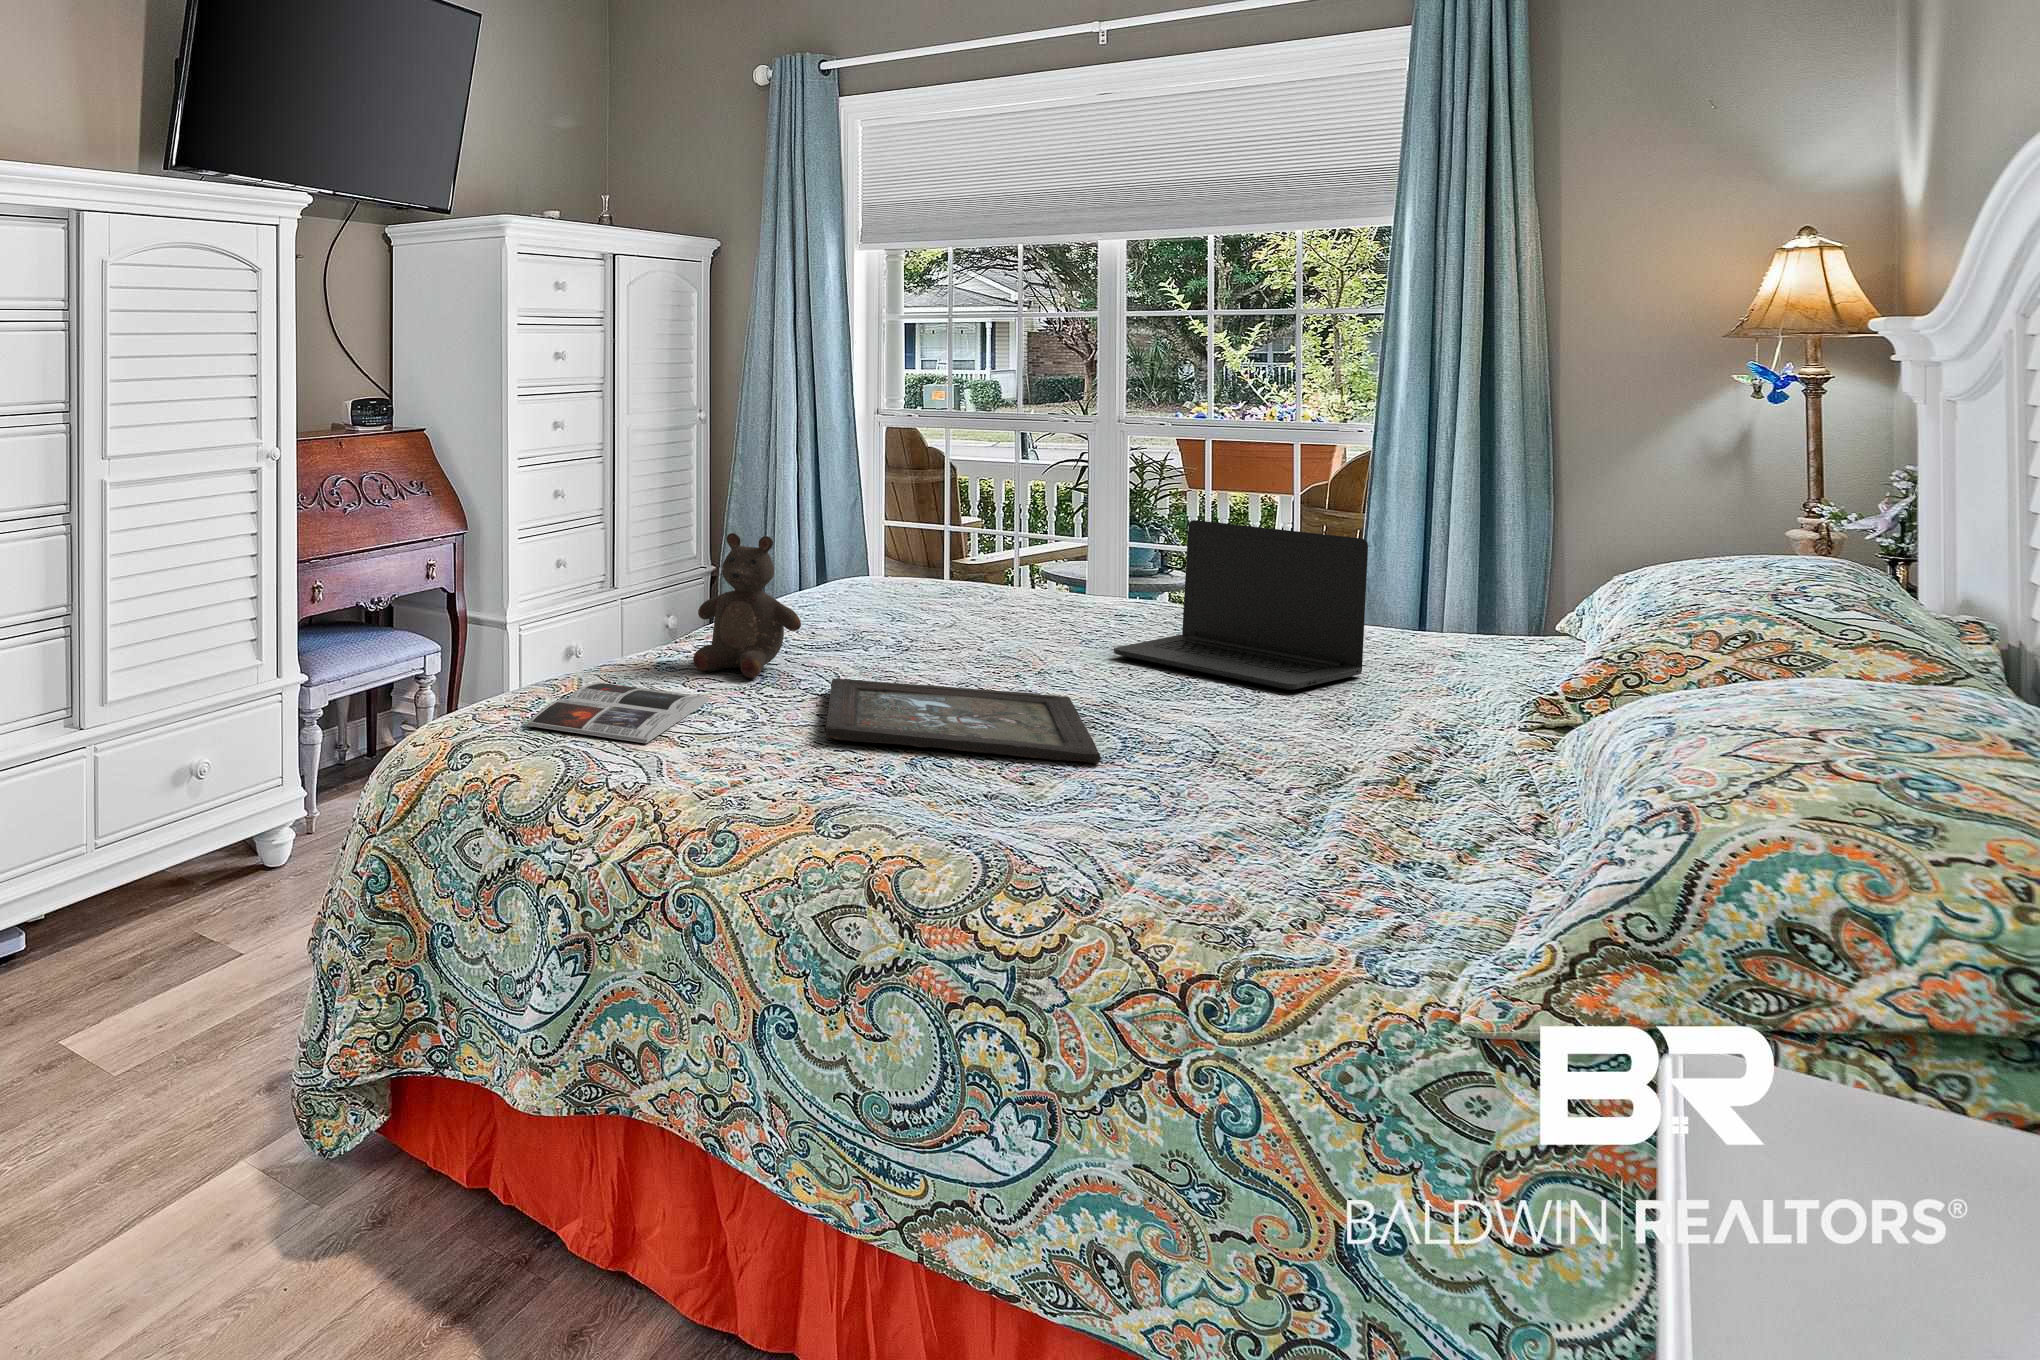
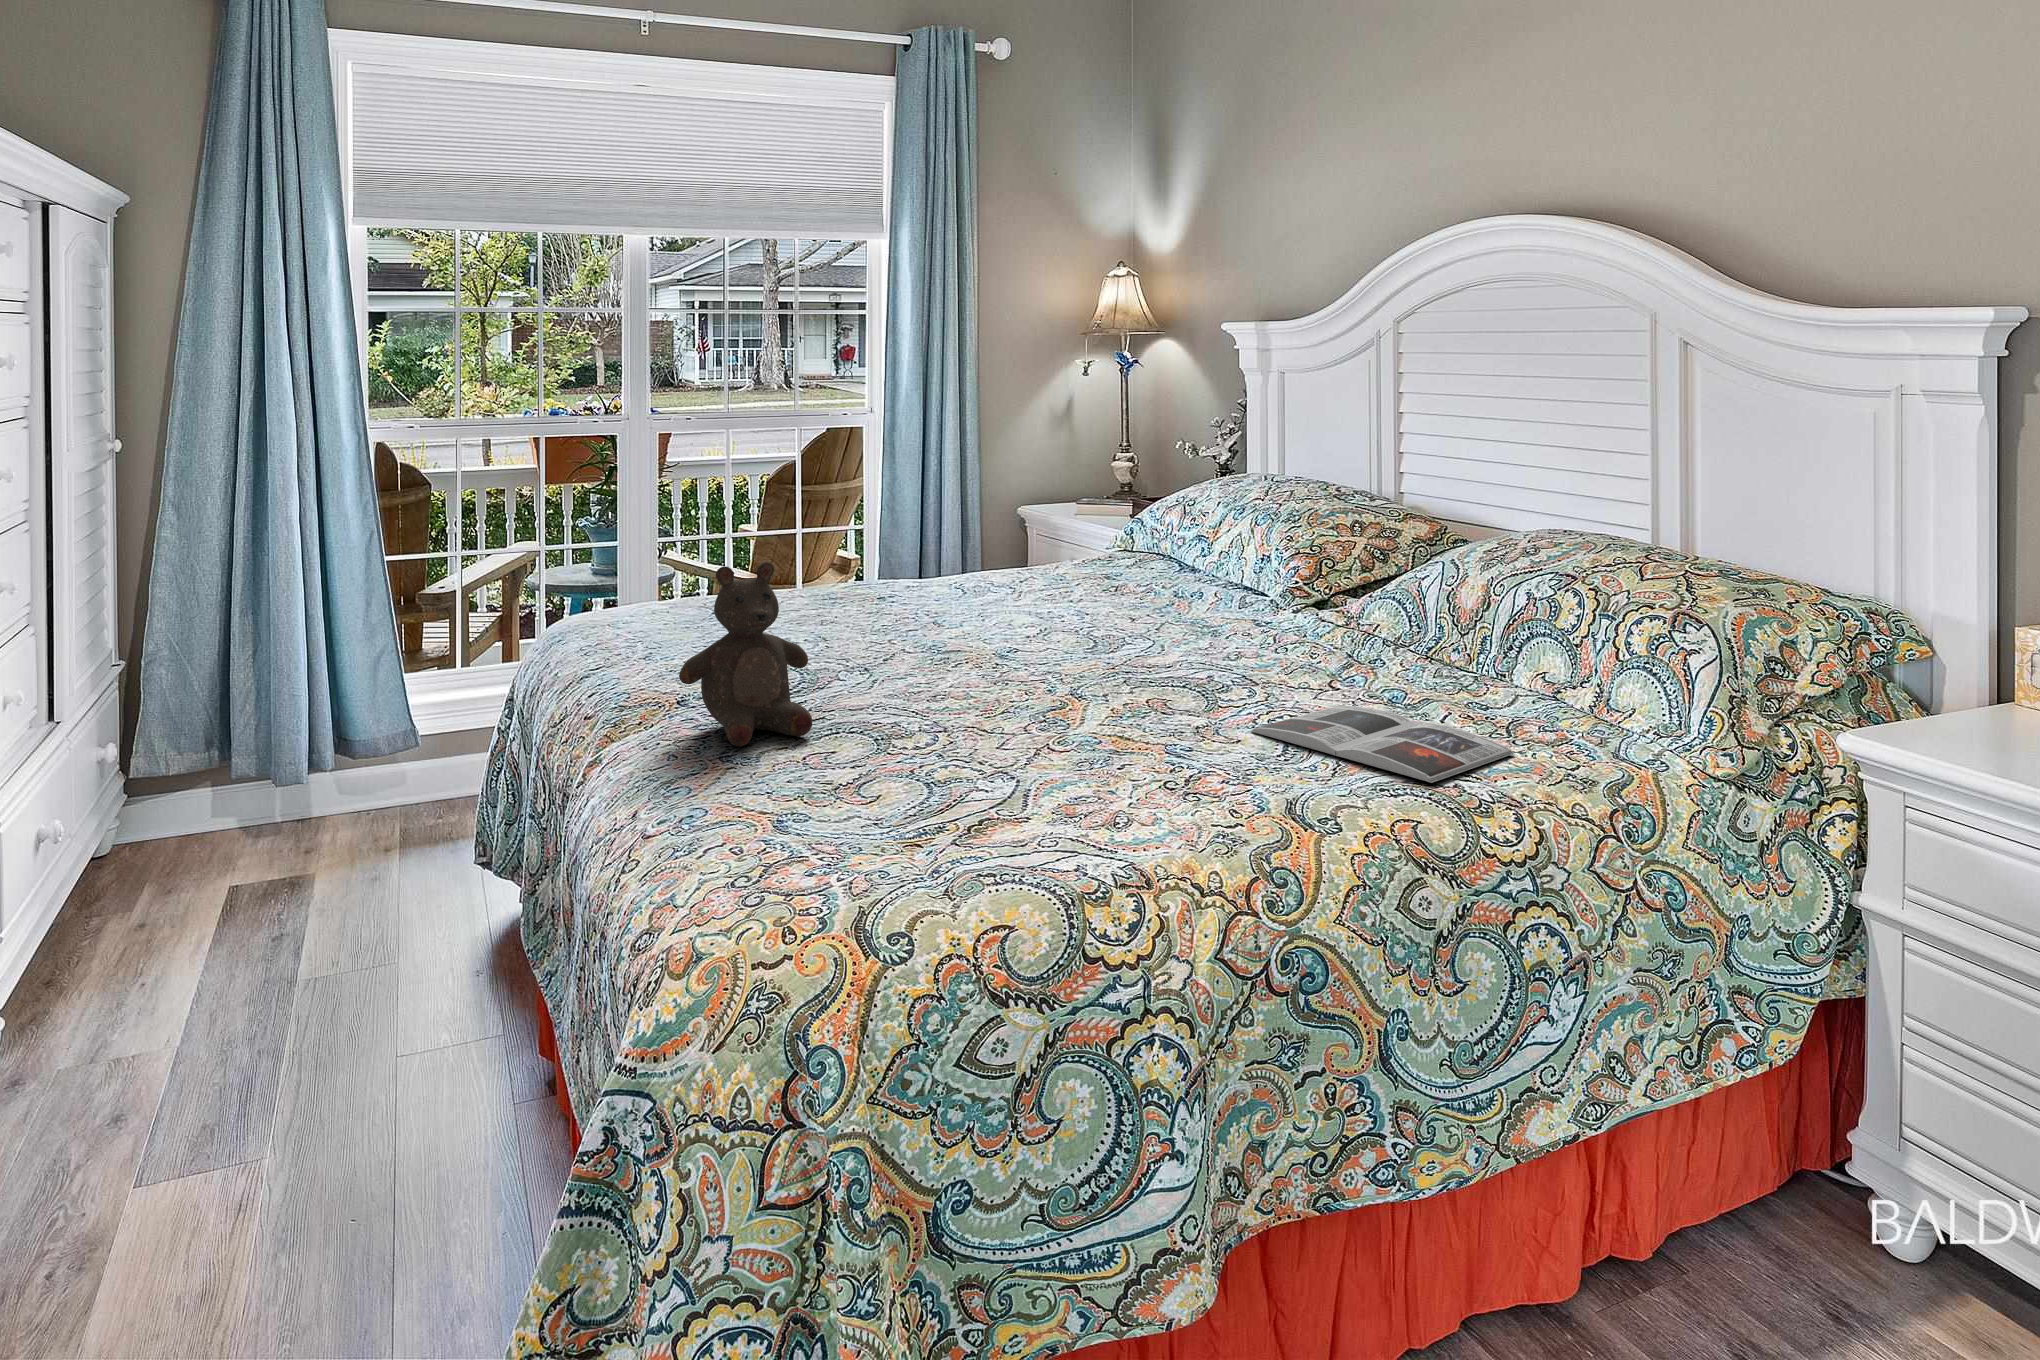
laptop: present [1114,520,1368,690] -> none [912,479,1089,619]
tray: present [826,679,1101,763] -> none [897,660,1217,758]
magazine: present [527,683,710,743] -> present [1251,705,1514,783]

